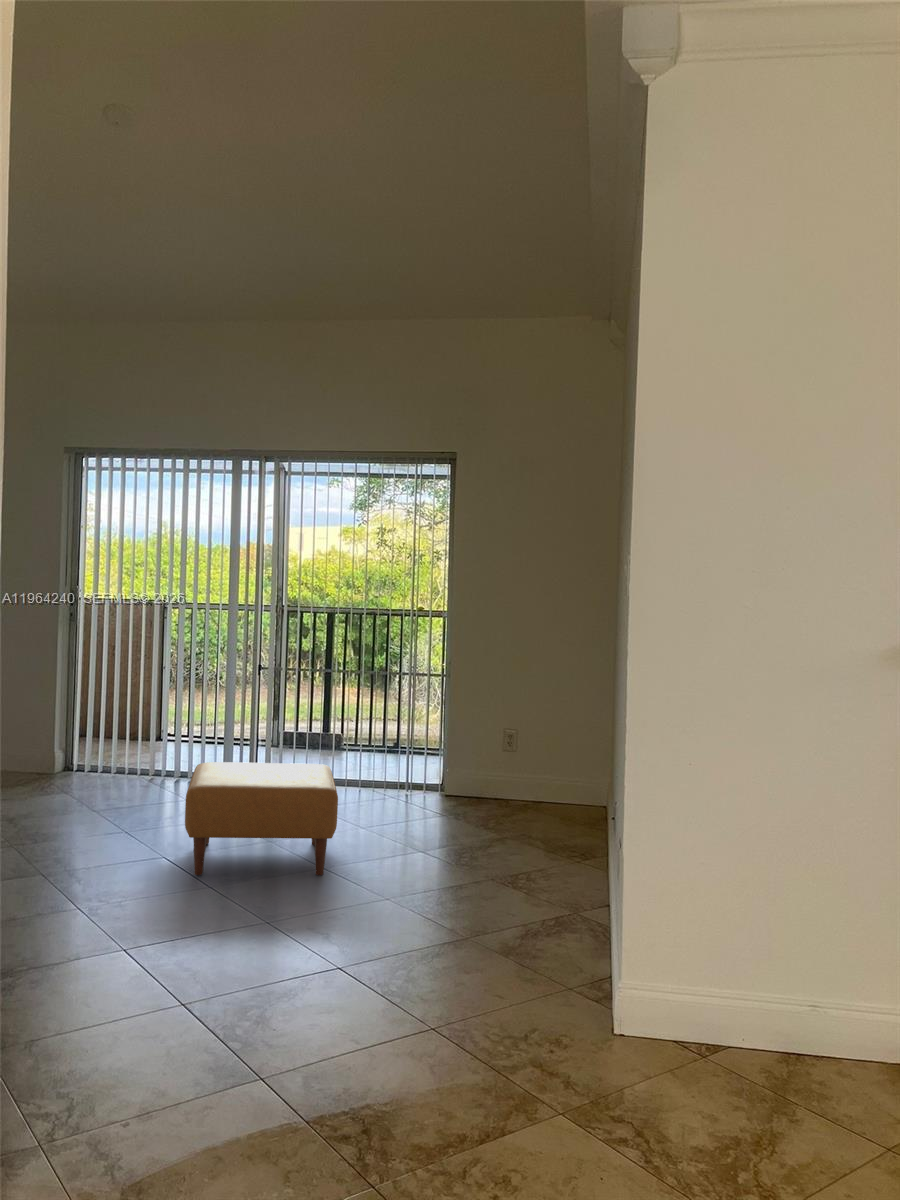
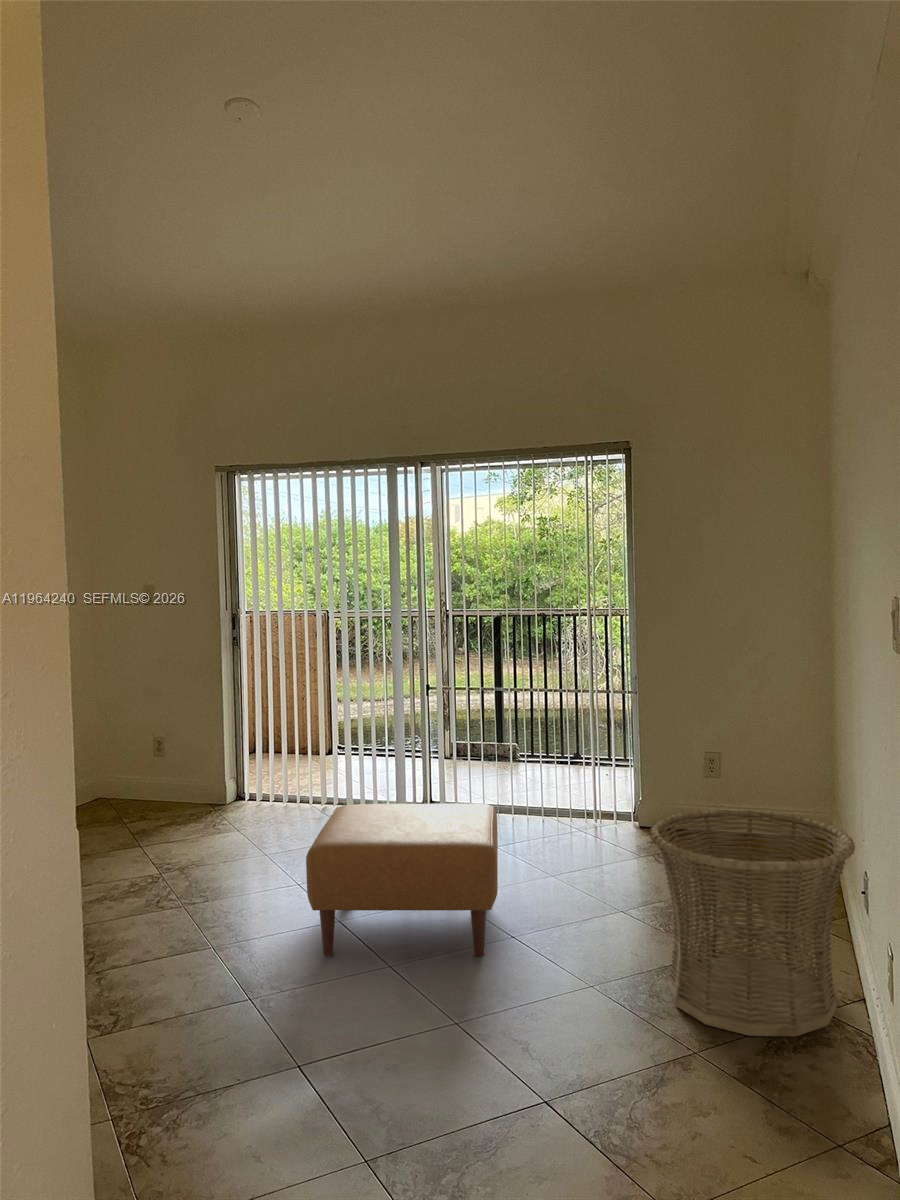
basket: none [455,764,595,913] -> present [650,809,855,1036]

